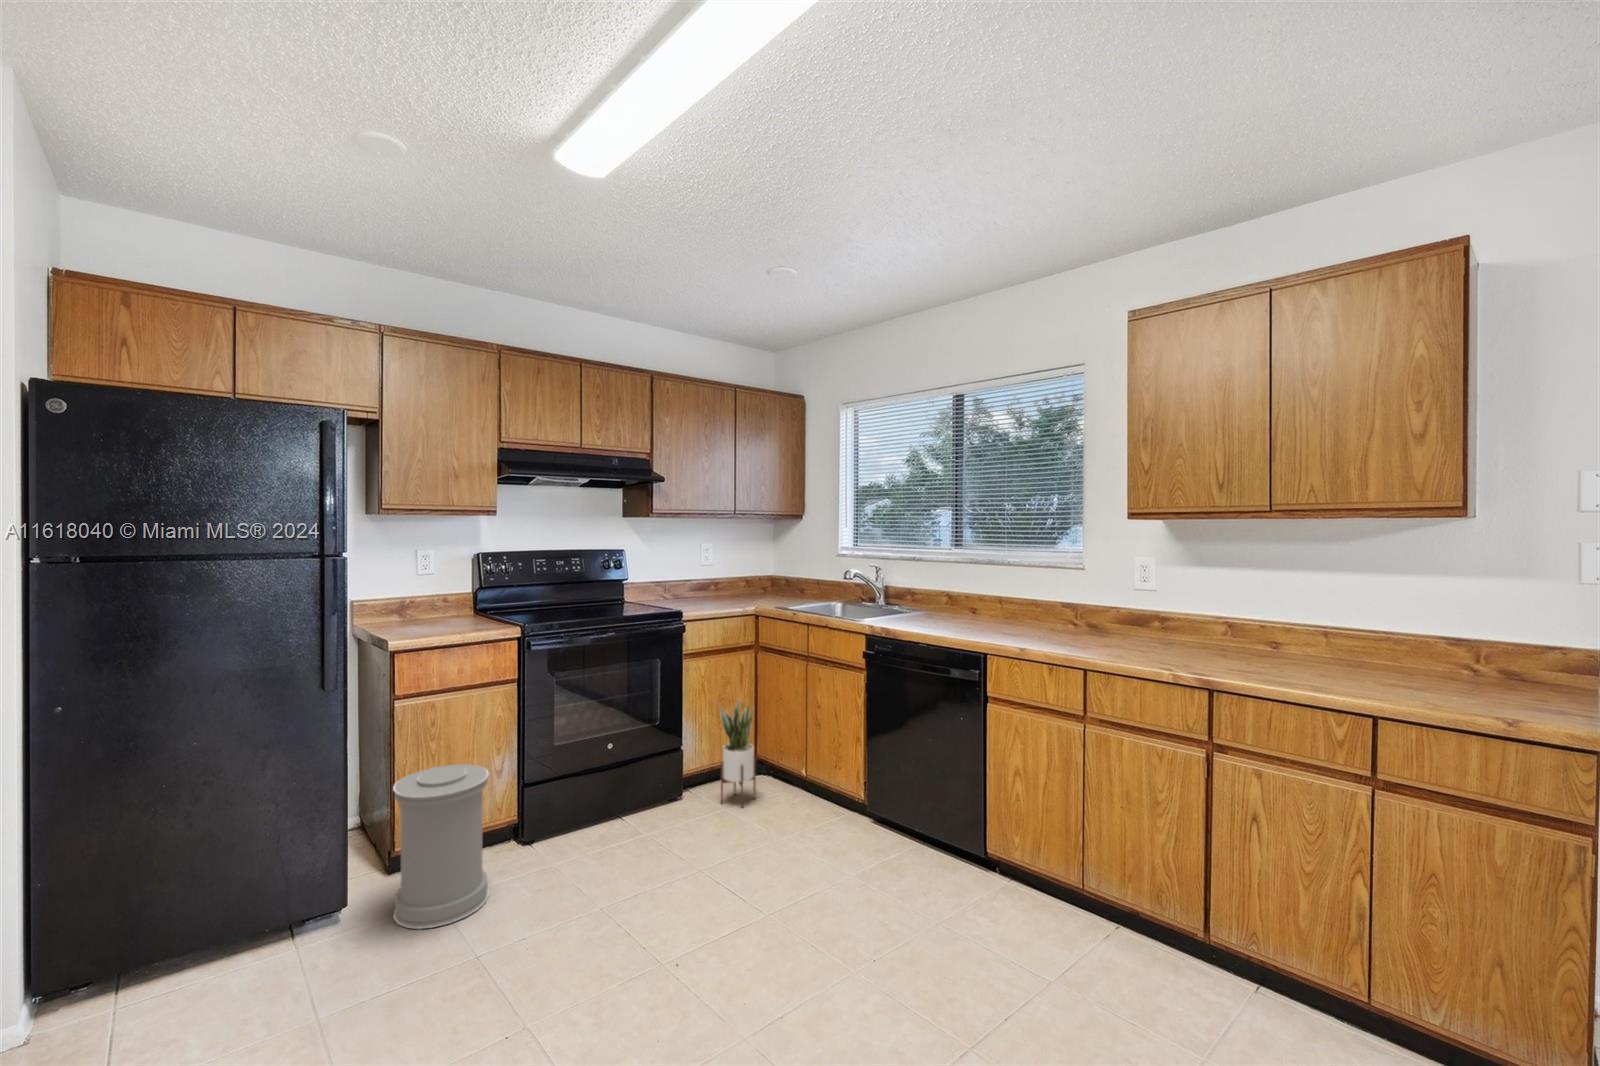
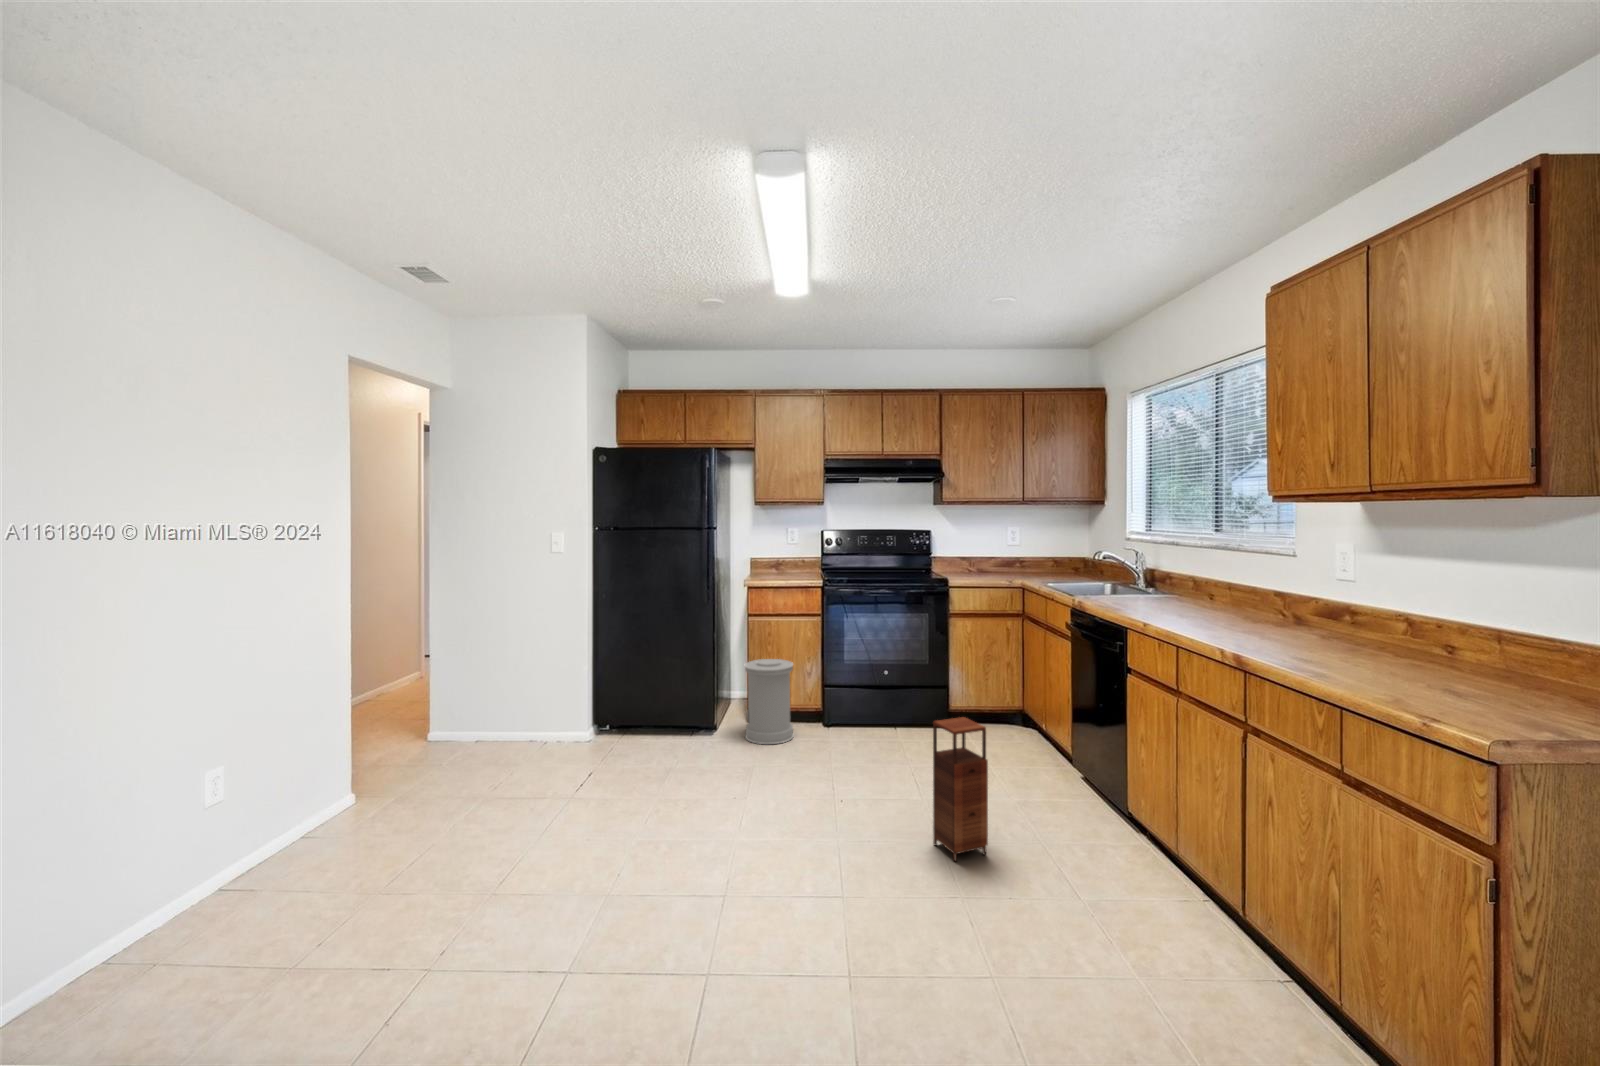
potted plant: present [719,699,756,807] -> none [965,652,1002,740]
storage cabinet: none [864,806,934,1024] -> present [933,717,988,861]

